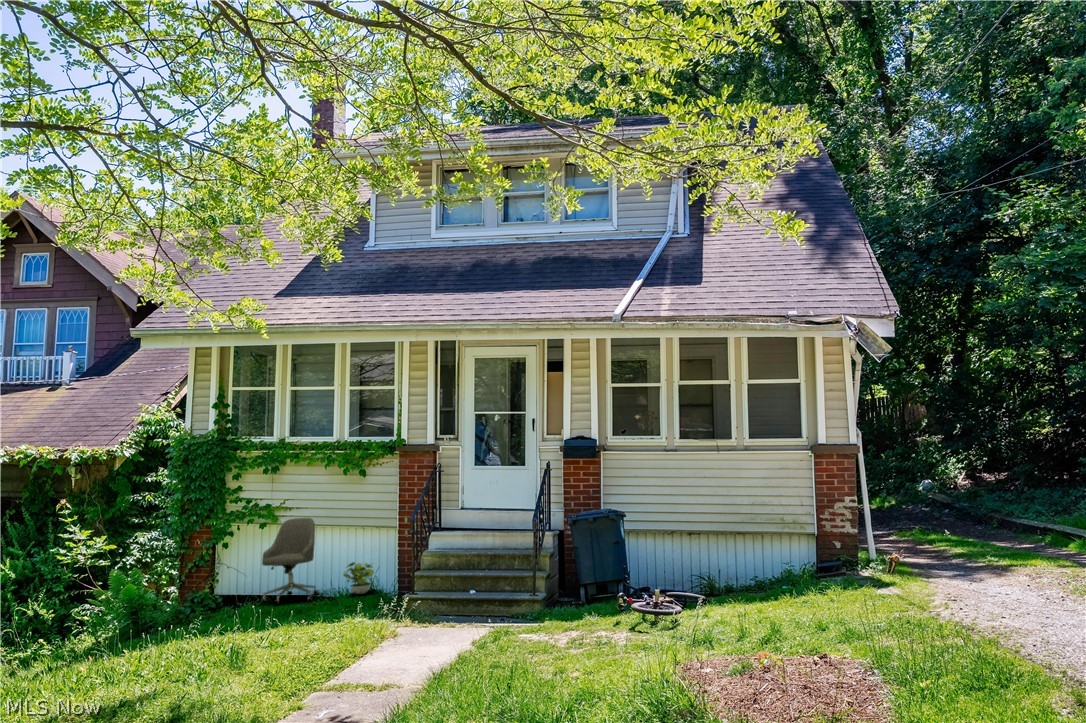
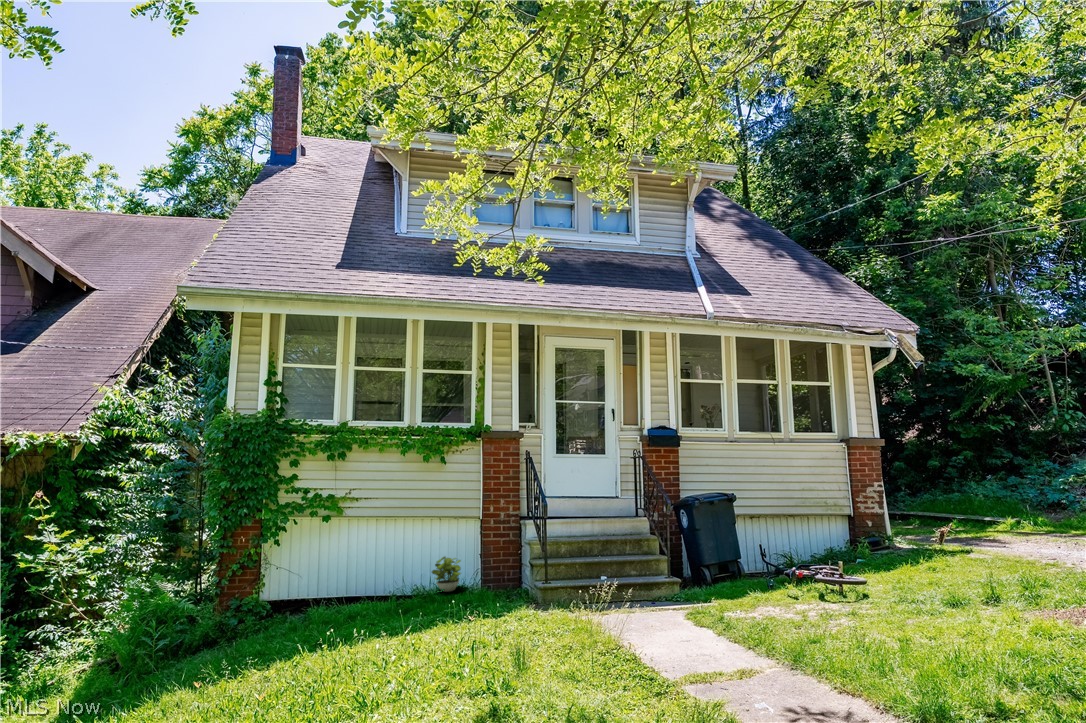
chair: present [262,518,319,605] -> none [337,510,402,609]

